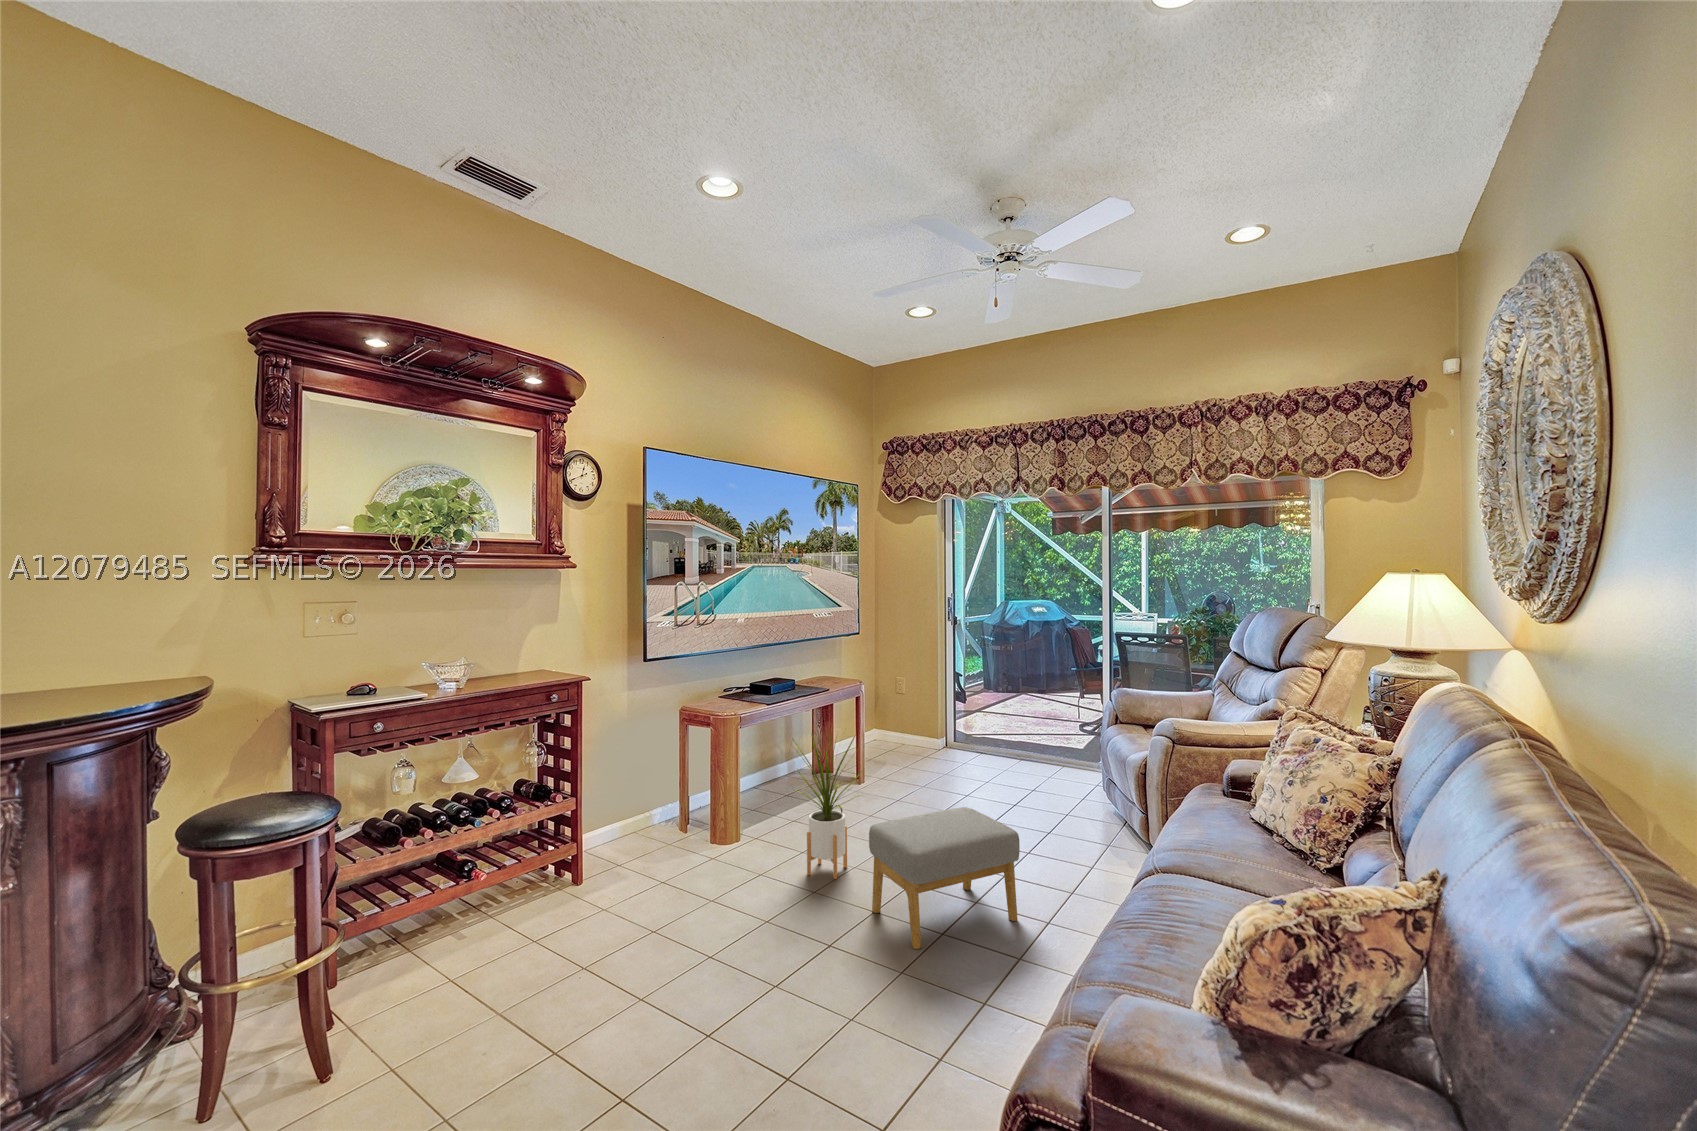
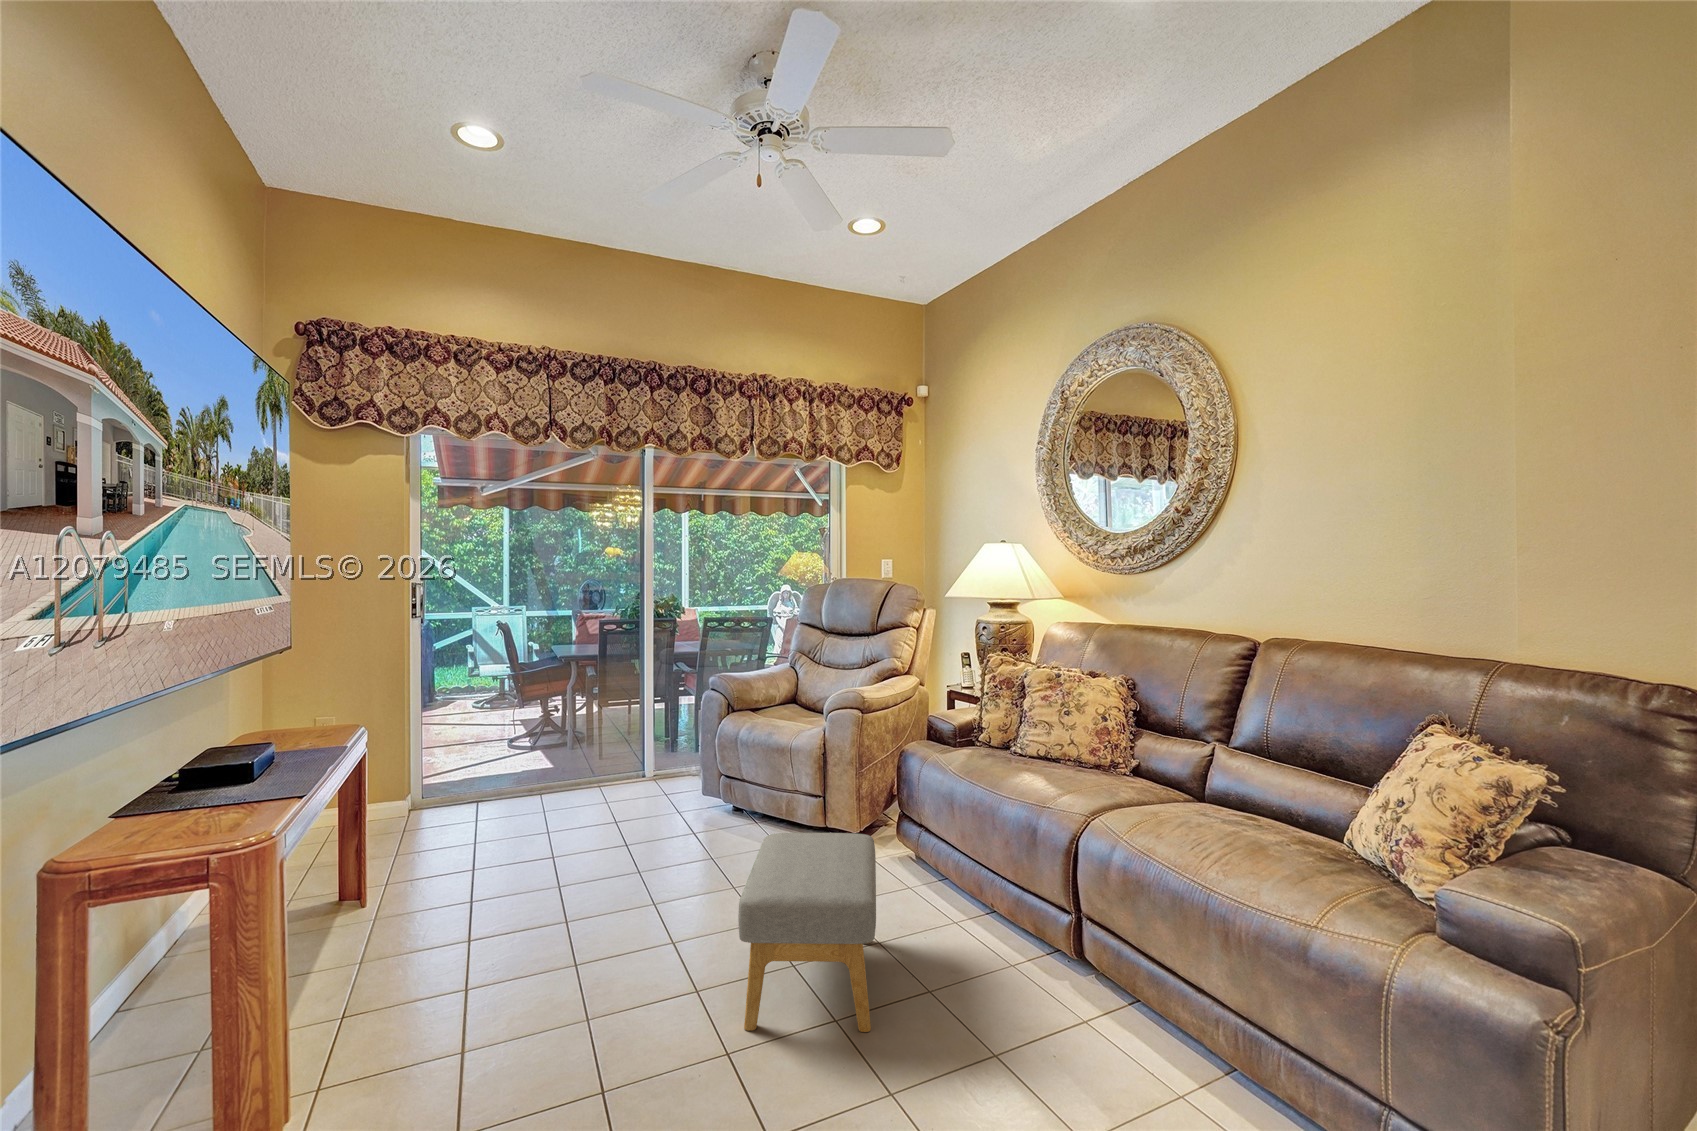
house plant: present [793,730,863,879] -> none [513,773,653,1053]

